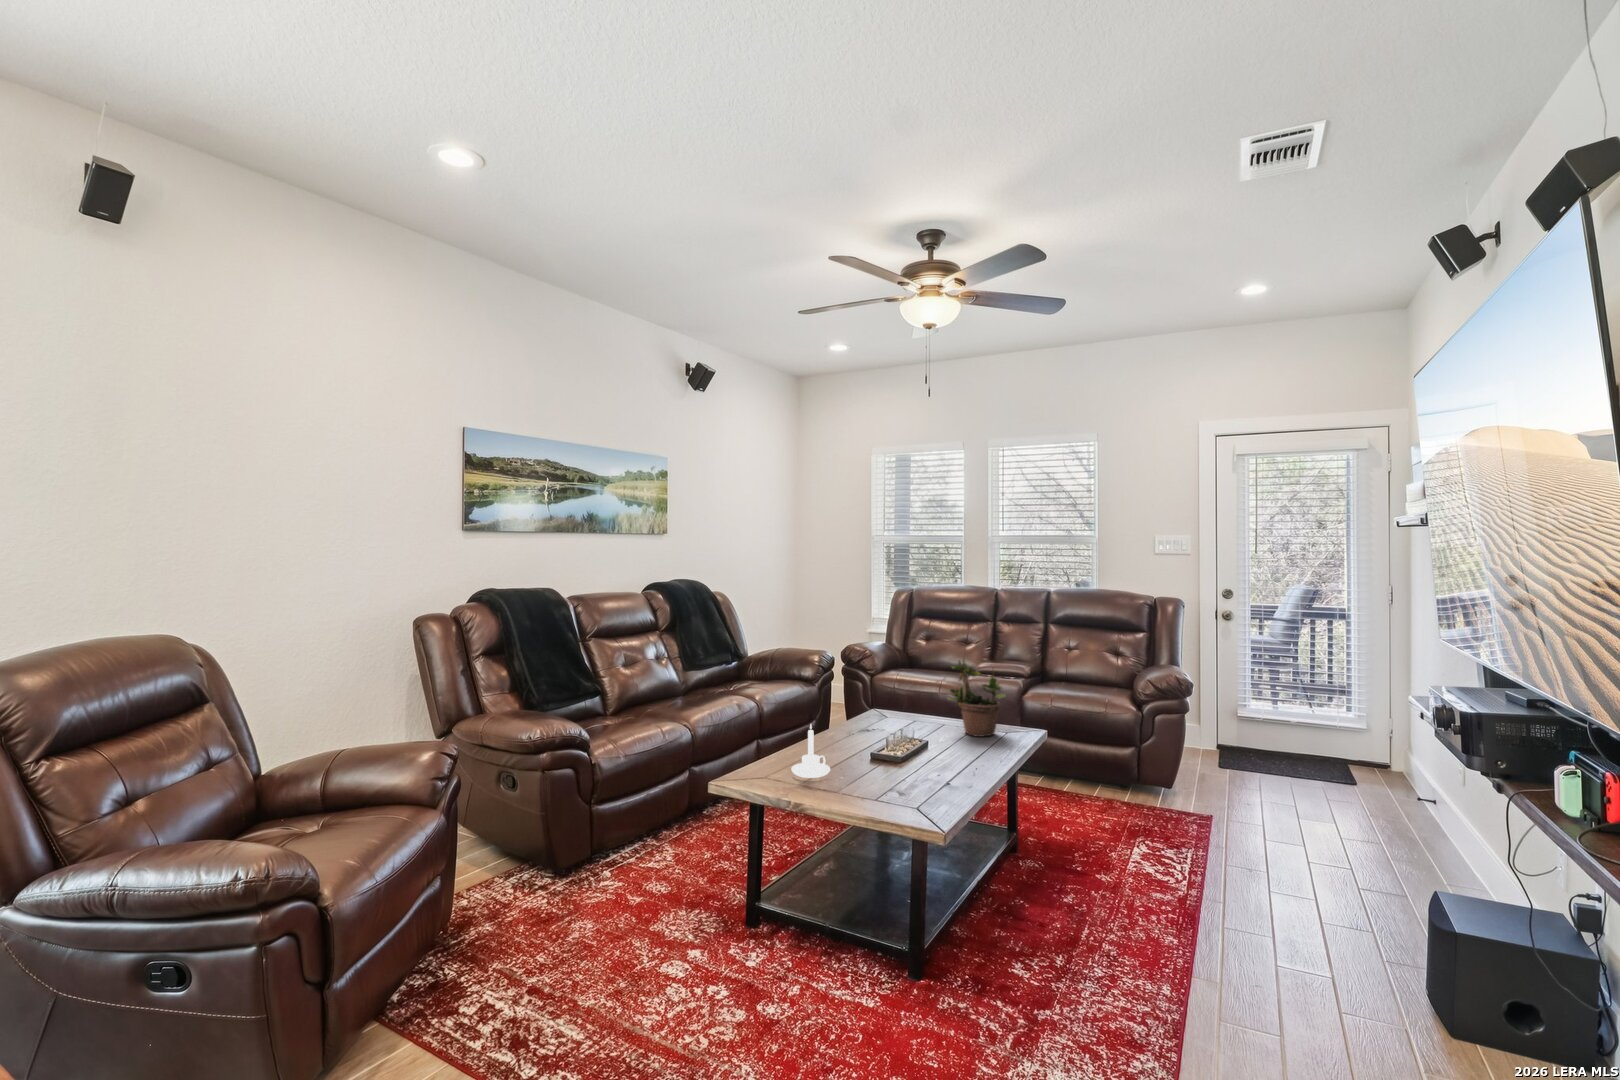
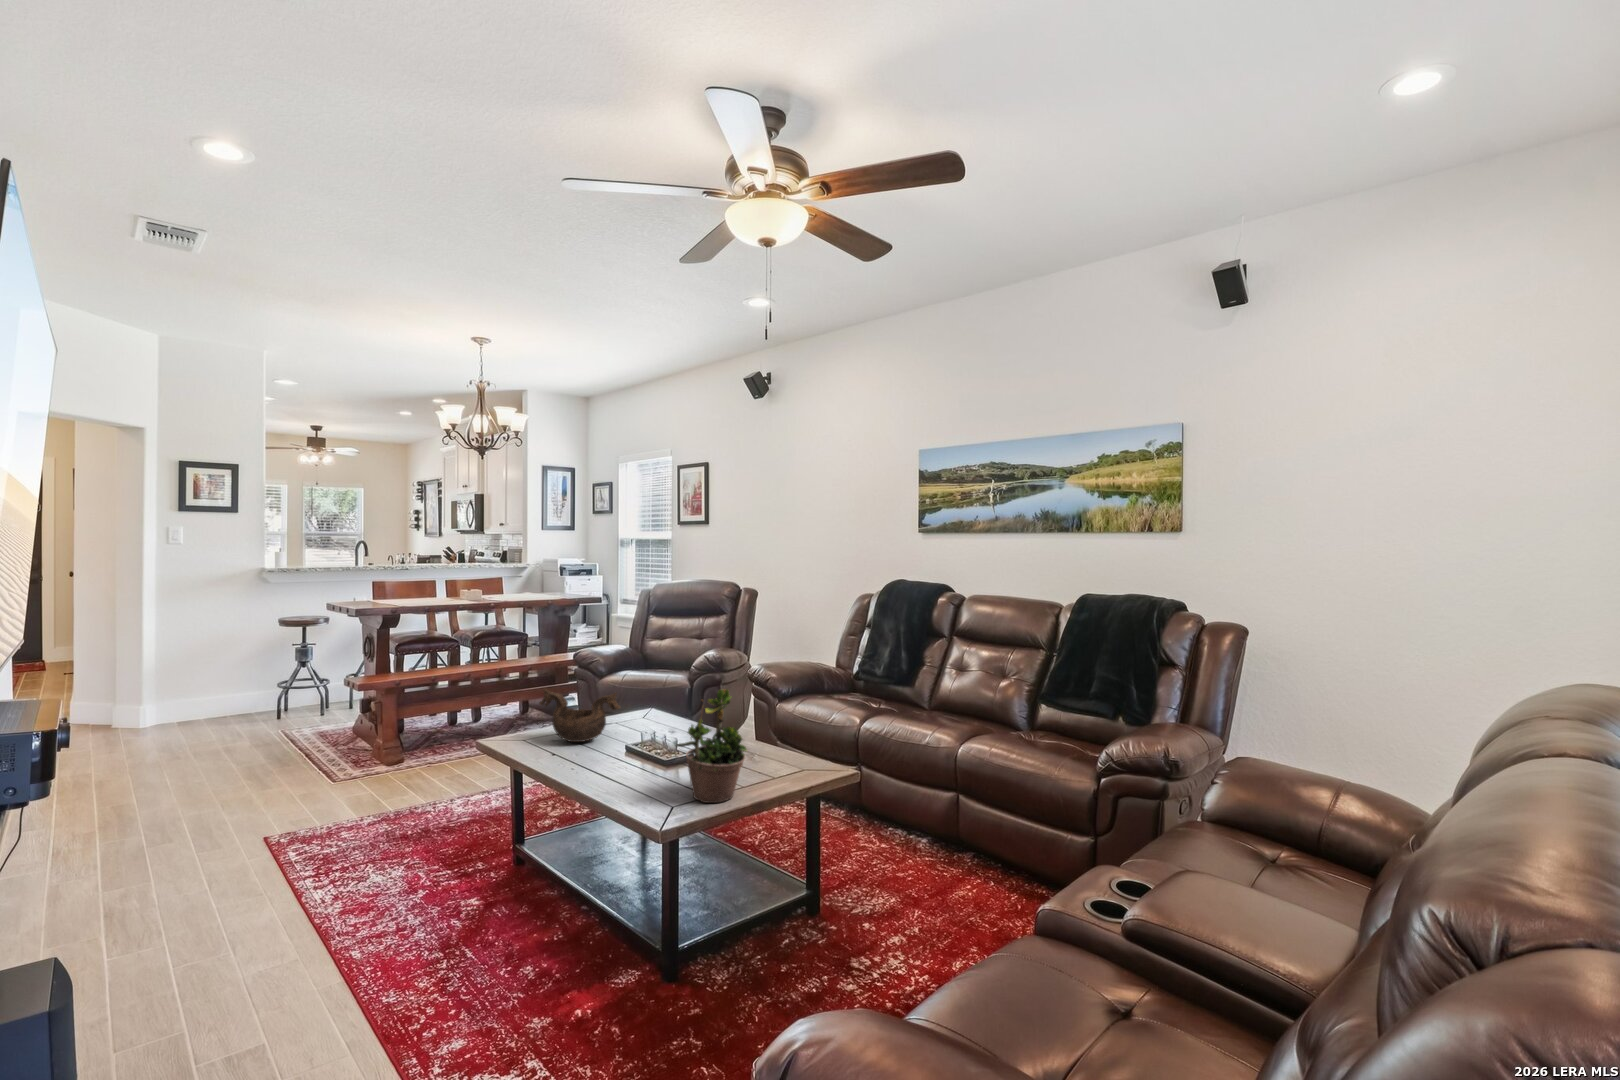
decorative bowl: none [878,717,934,789] -> present [539,689,620,742]
candle holder: present [791,724,830,778] -> none [628,681,661,726]

